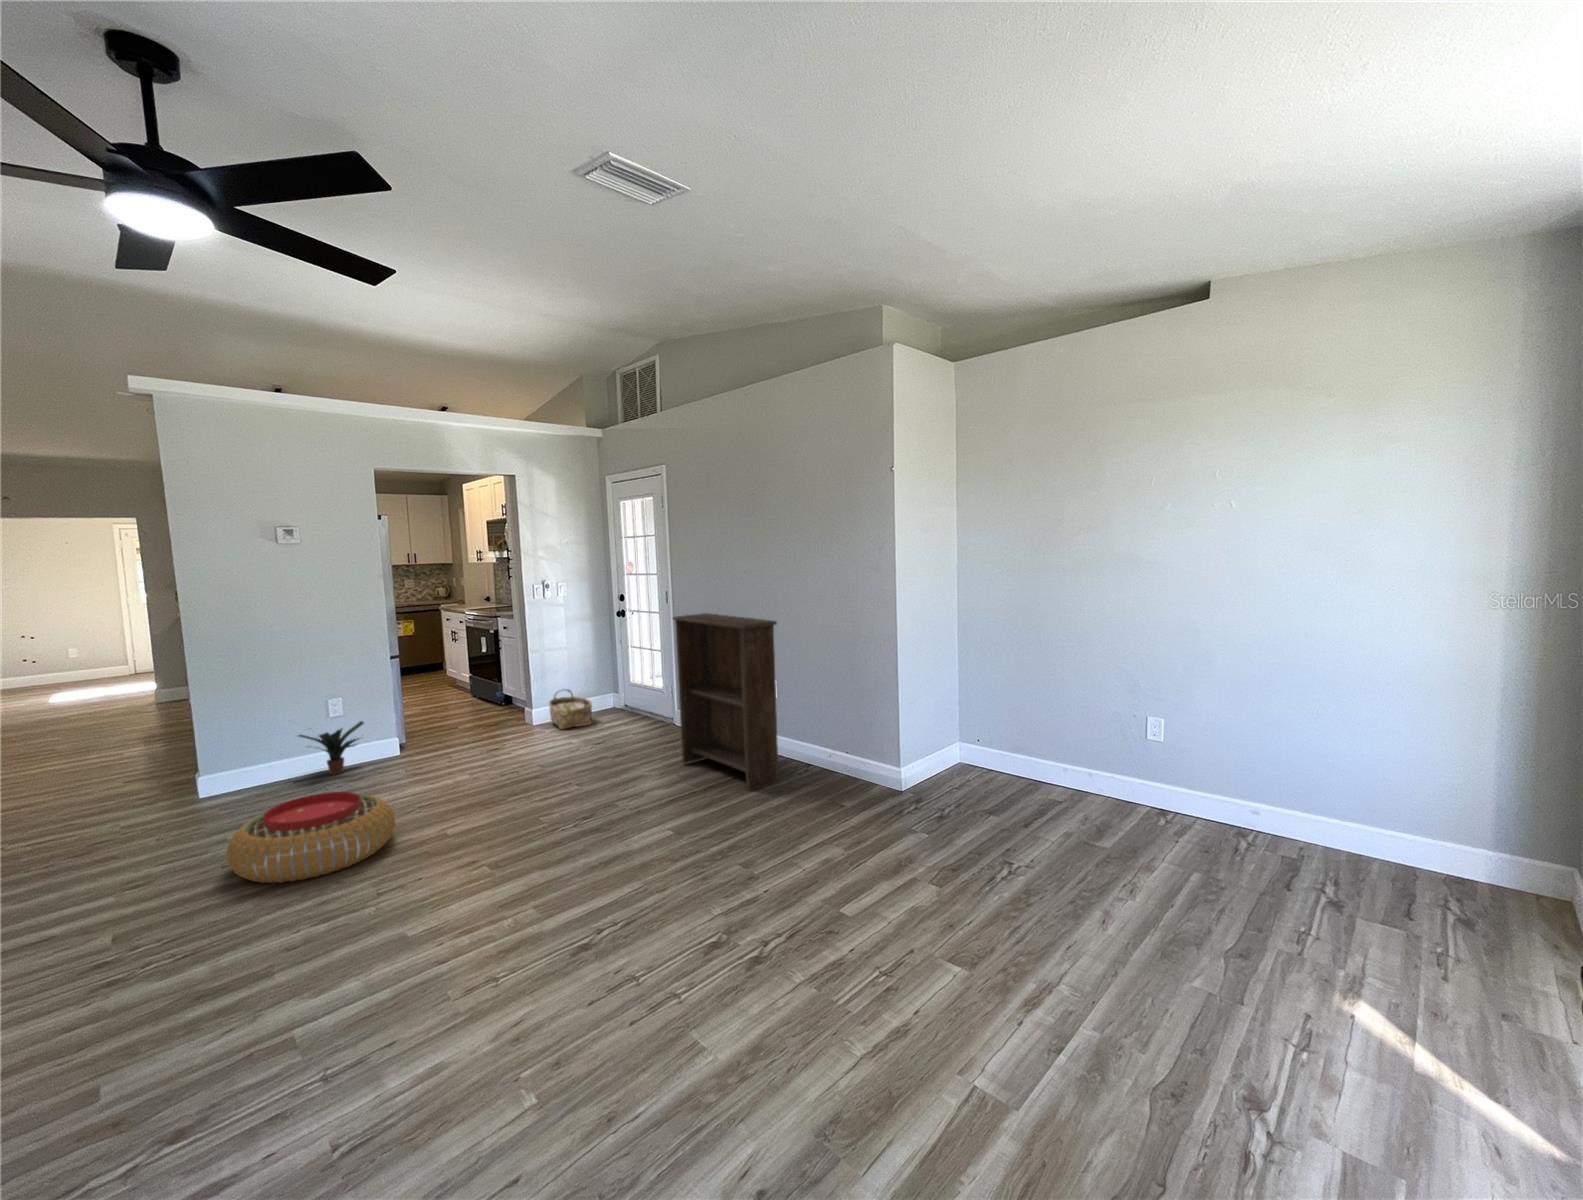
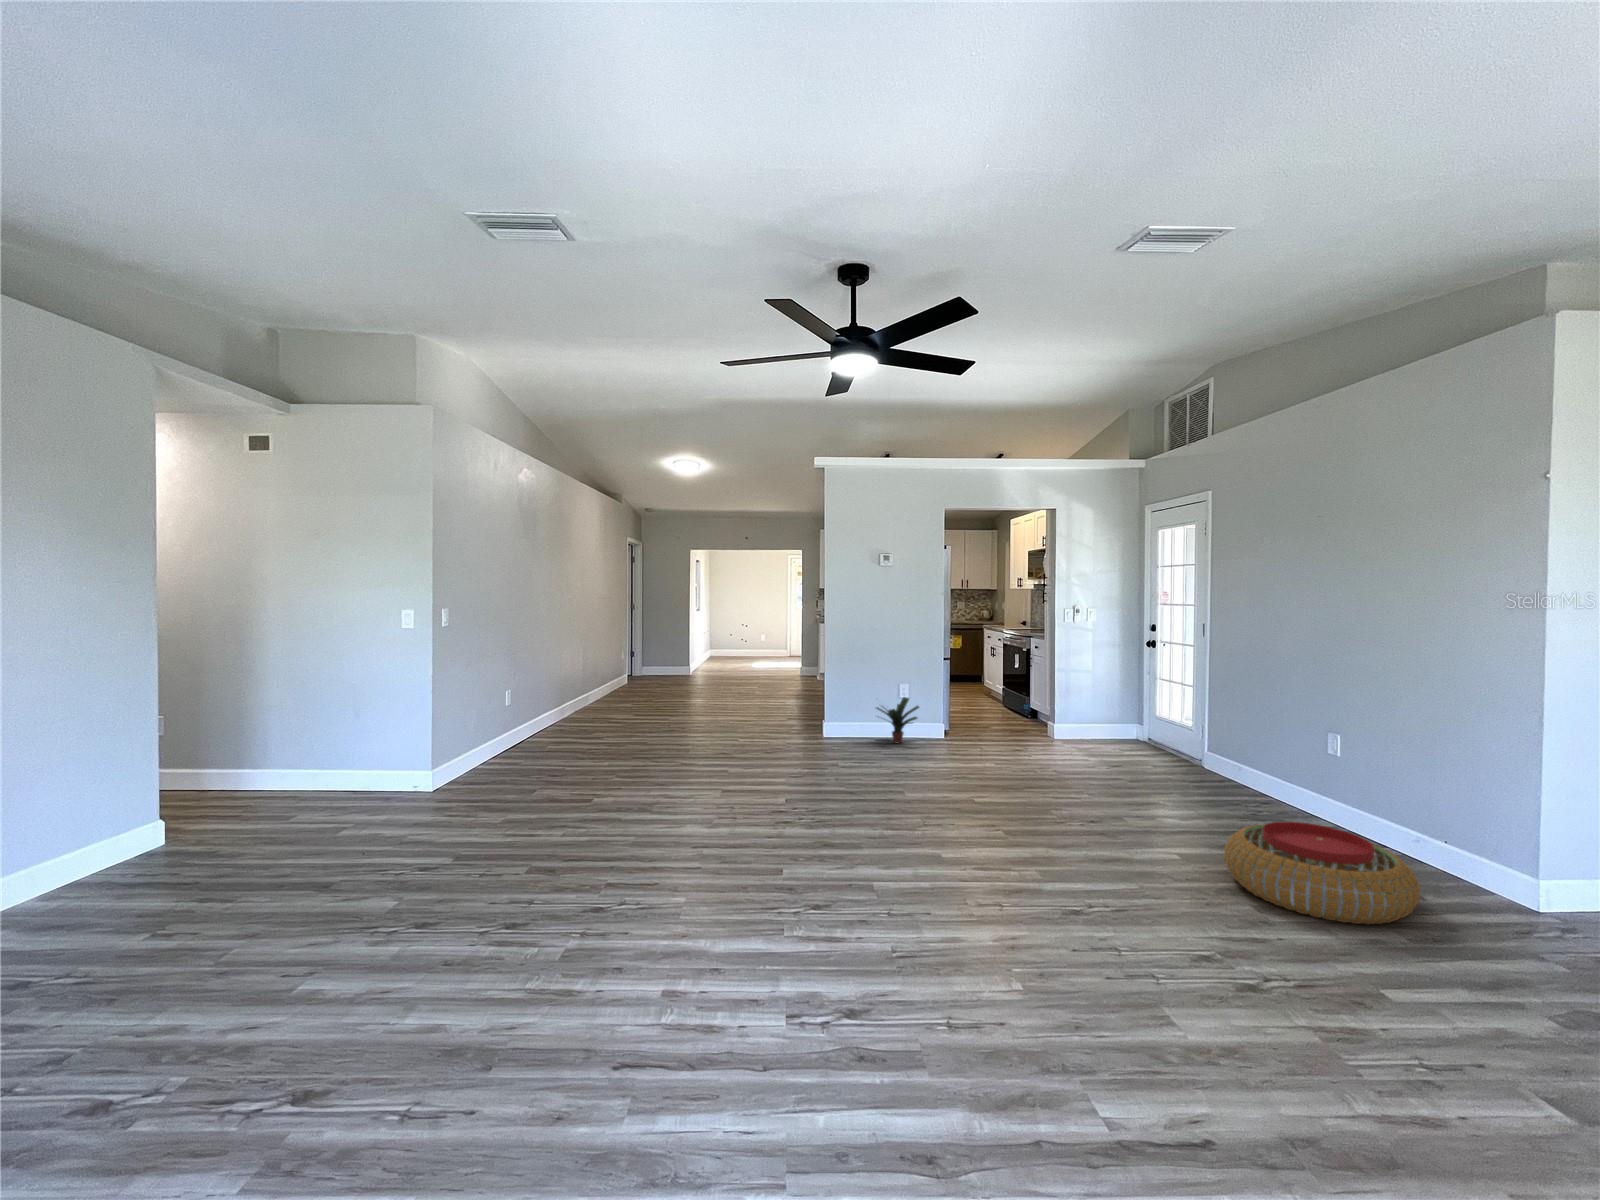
bookshelf: present [673,613,779,790] -> none [1205,646,1337,847]
woven basket: present [549,689,592,730] -> none [1070,710,1113,749]
pouf: present [226,792,395,883] -> present [1224,822,1420,924]

